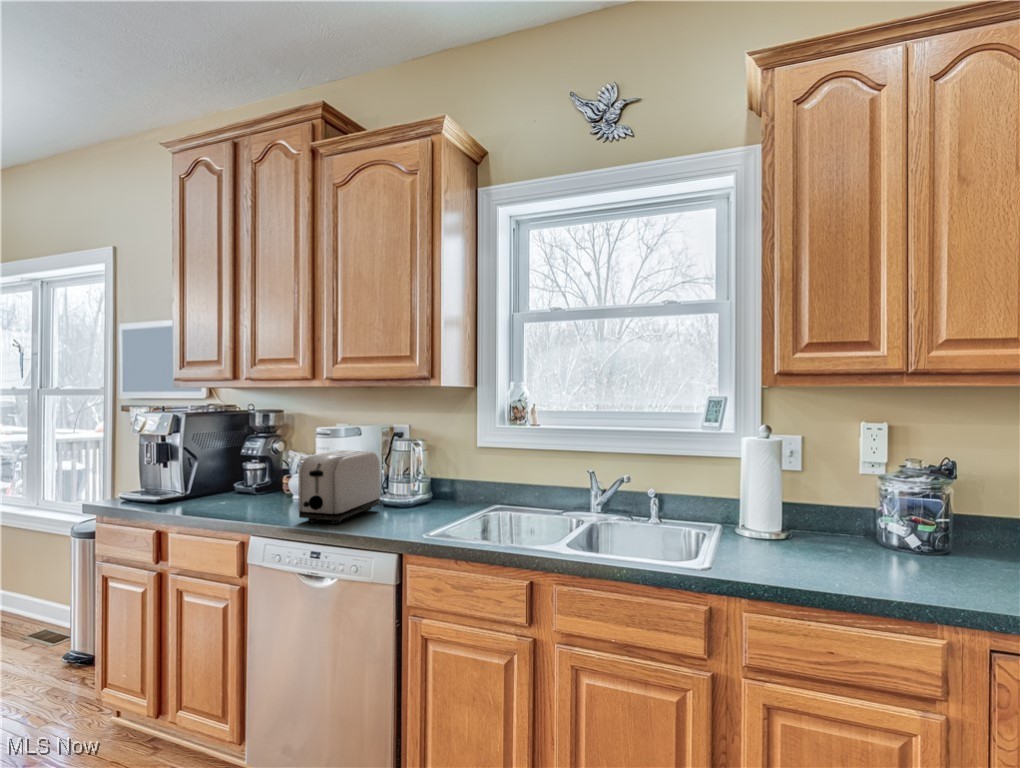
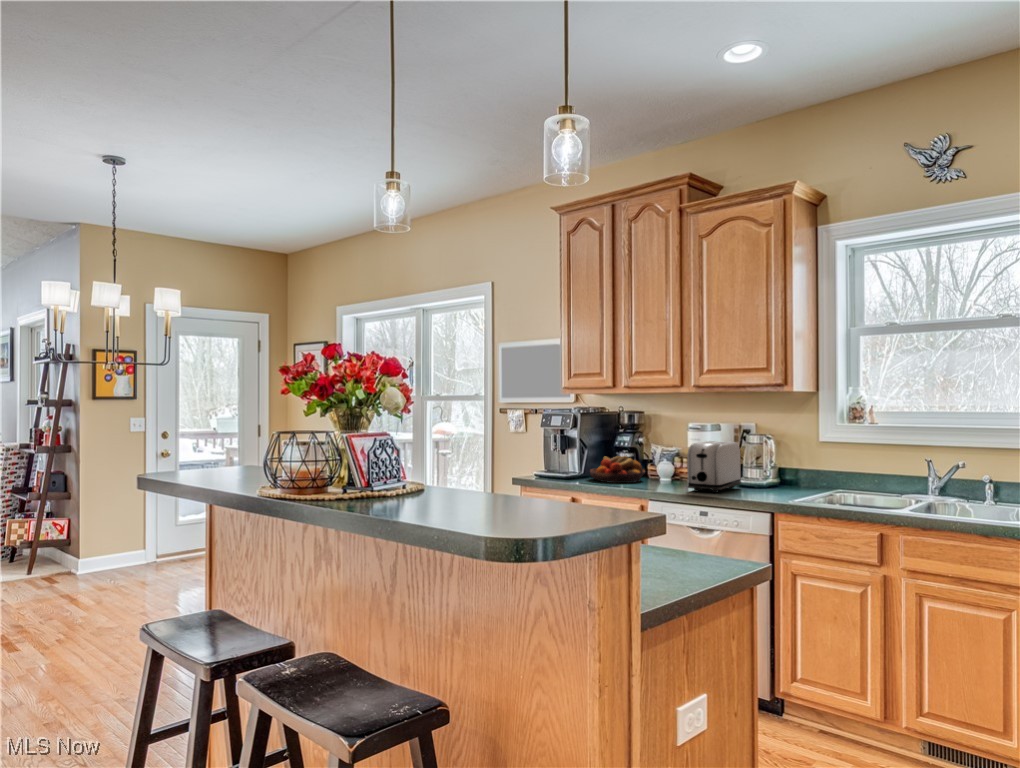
fruit bowl: none [185,470,267,510] -> present [590,456,645,483]

